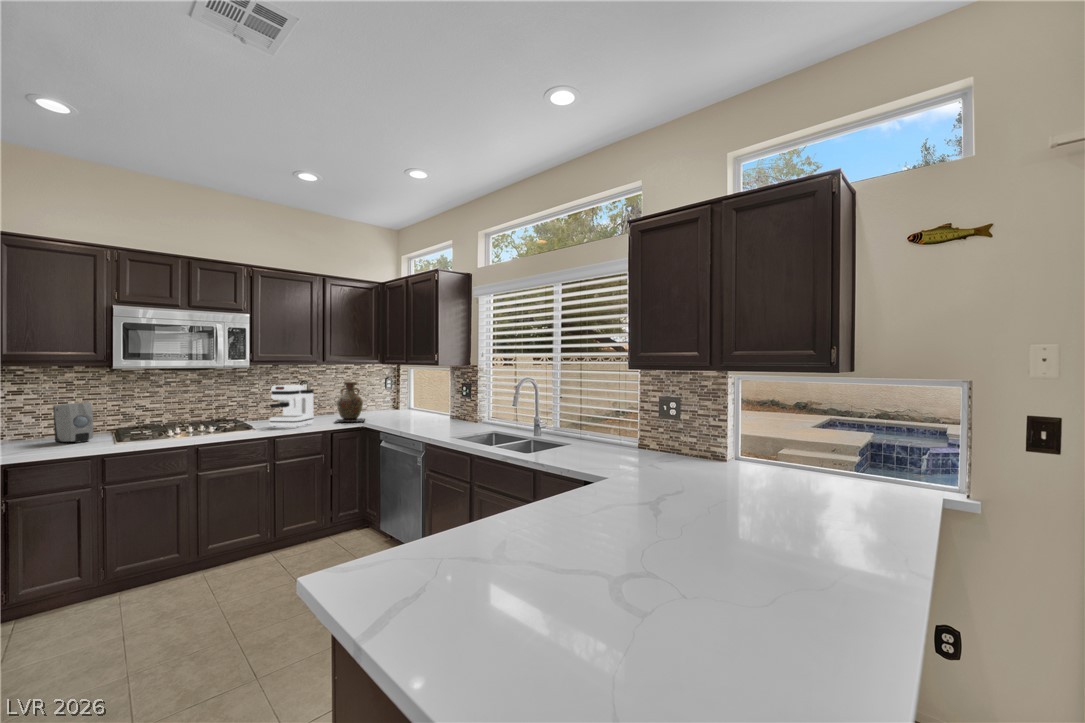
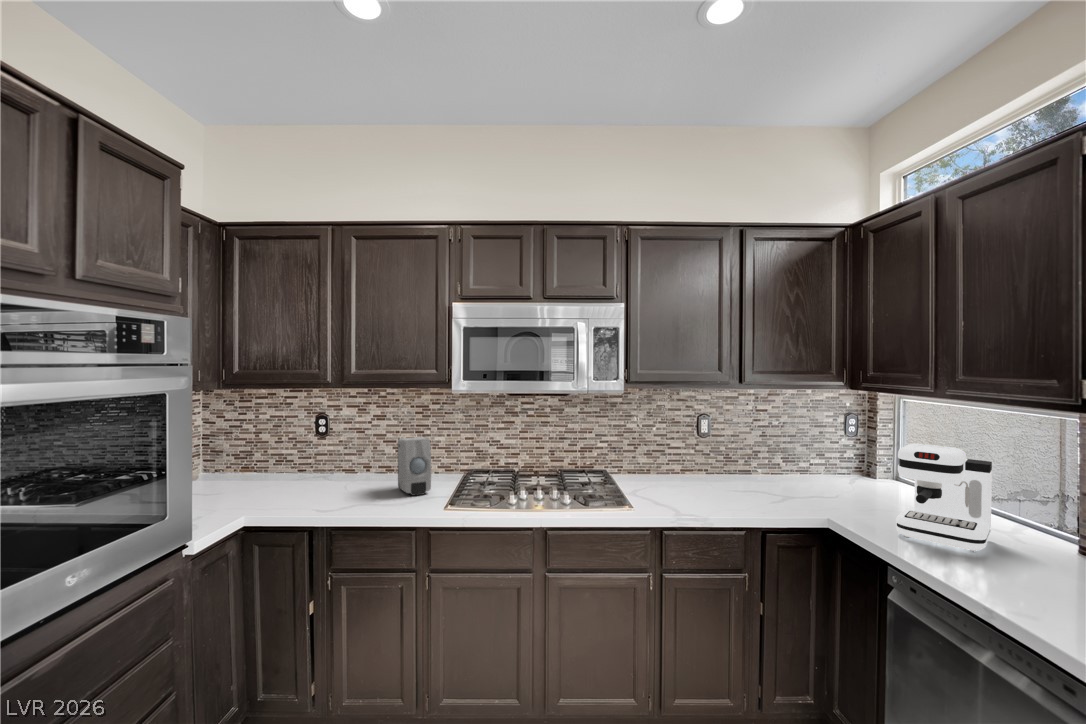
vase: present [335,382,365,422] -> none [761,423,824,512]
coffee maker: present [270,385,314,426] -> present [896,444,992,551]

